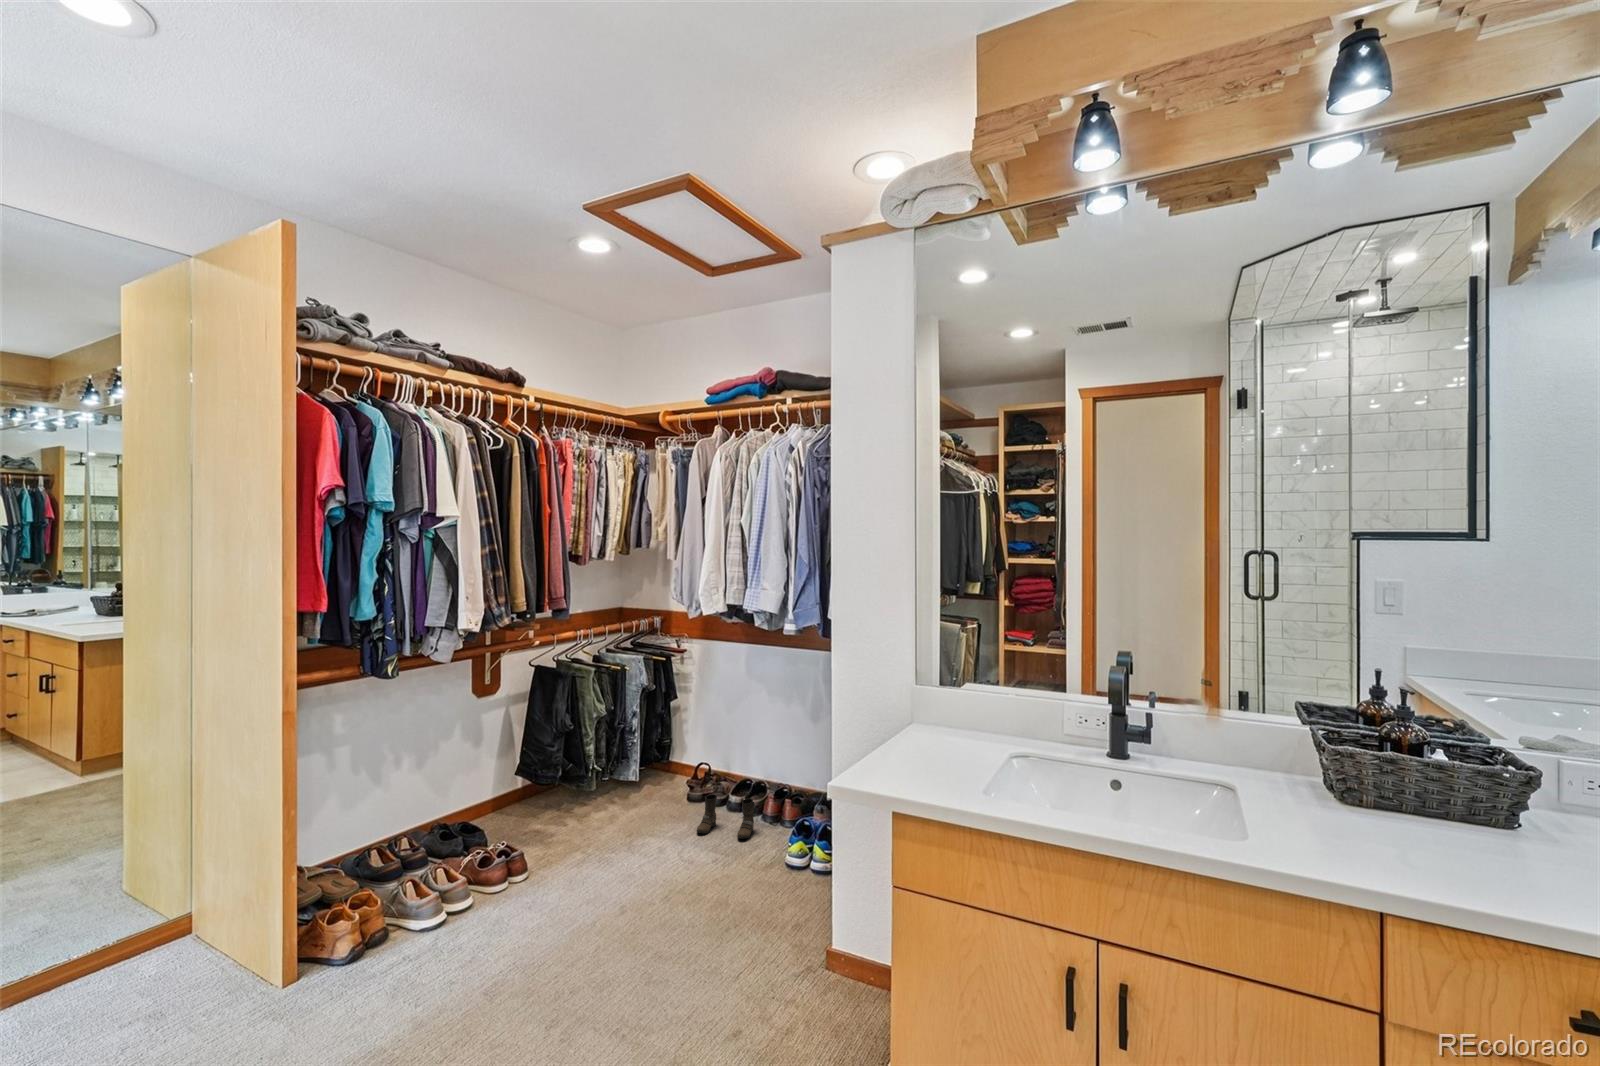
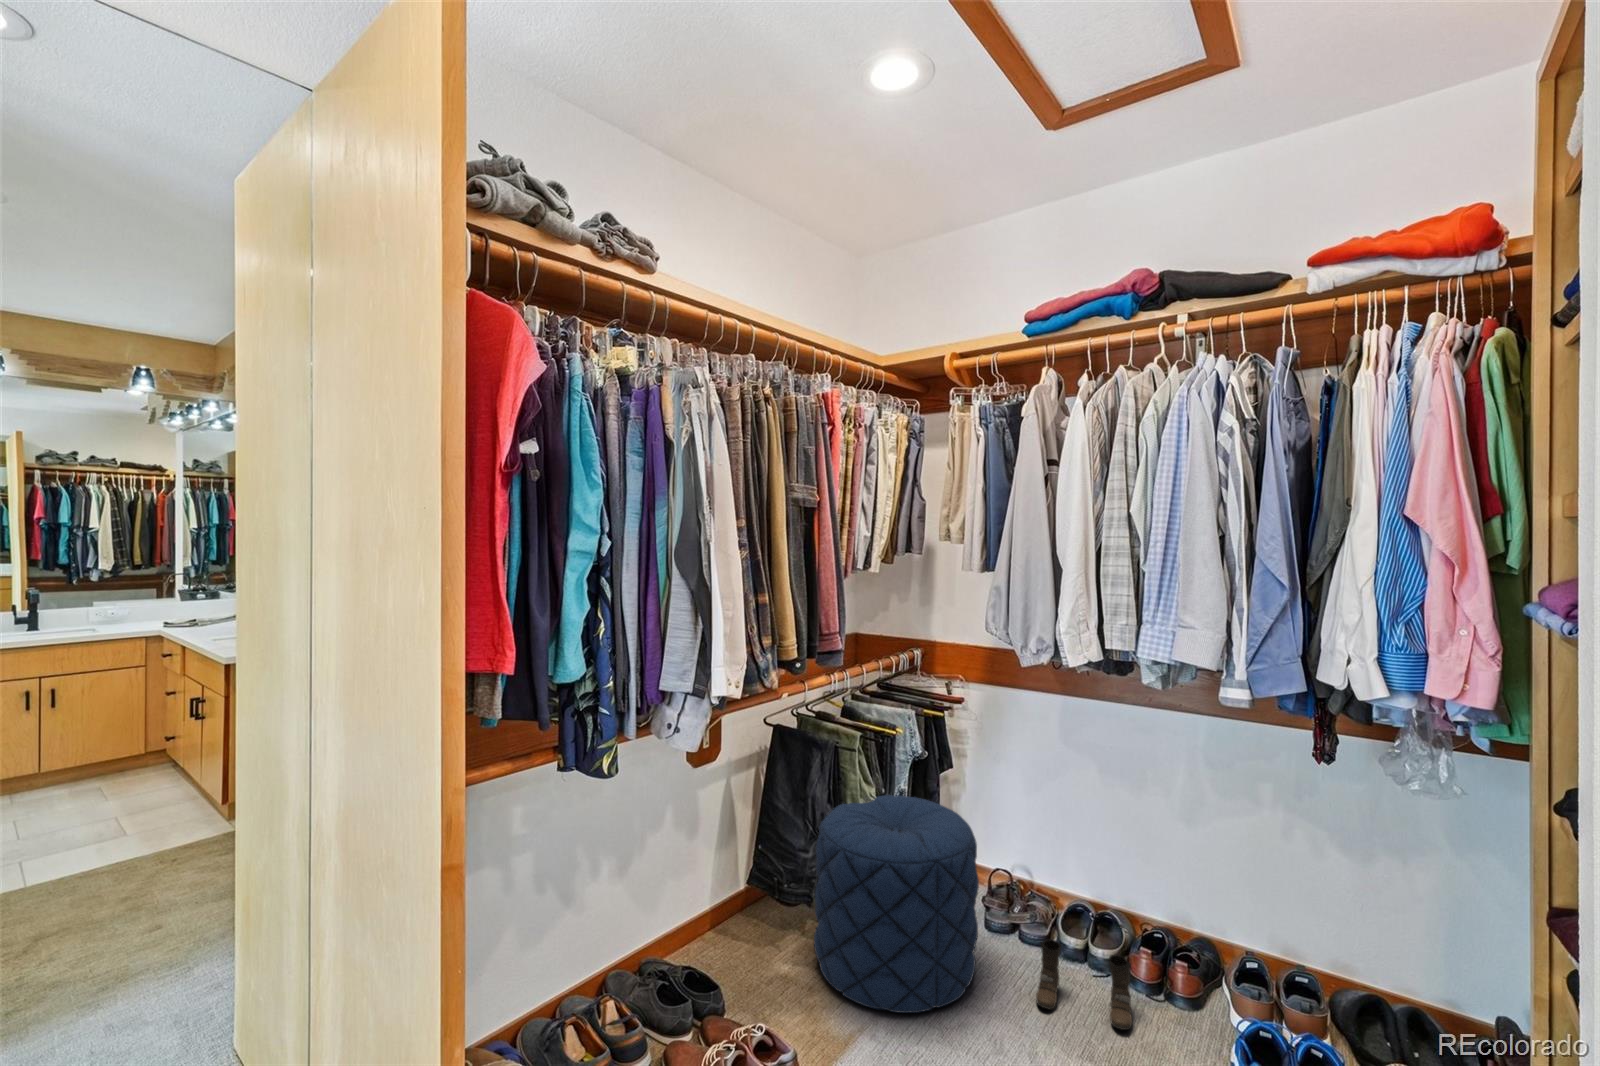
pouf: none [557,713,669,841] -> present [814,795,979,1013]

